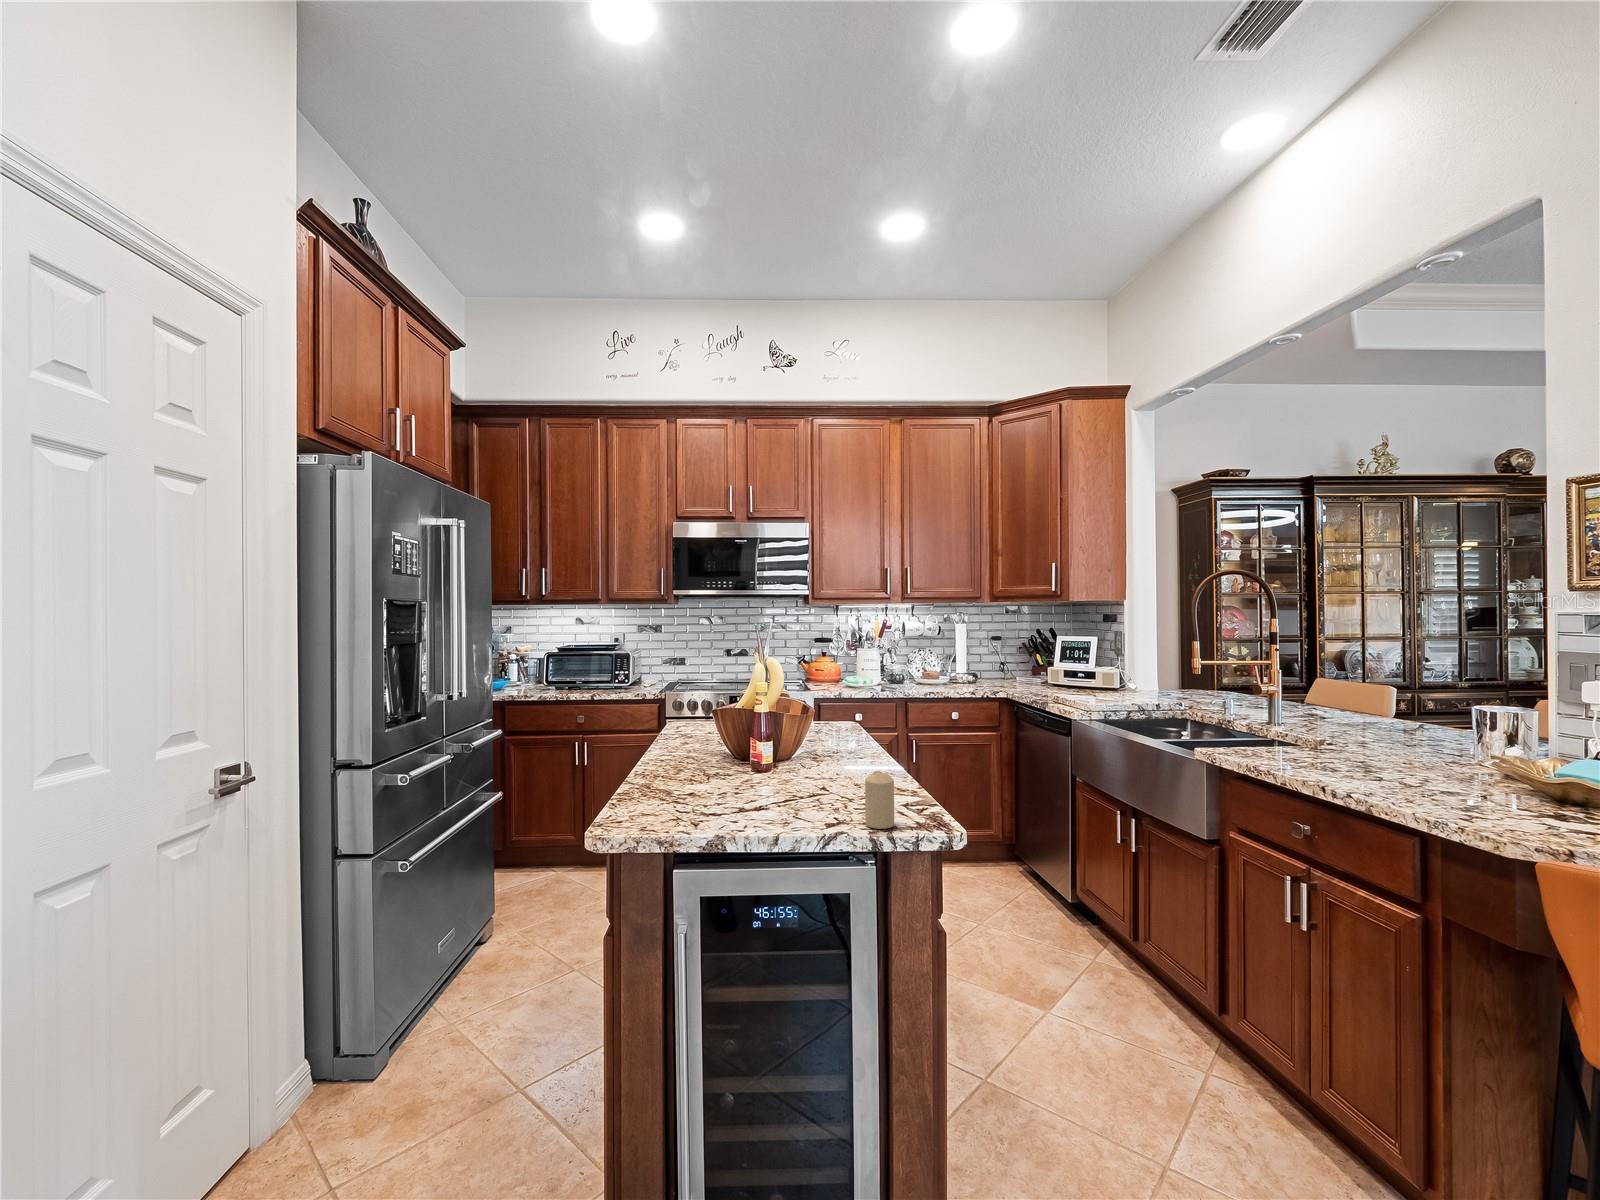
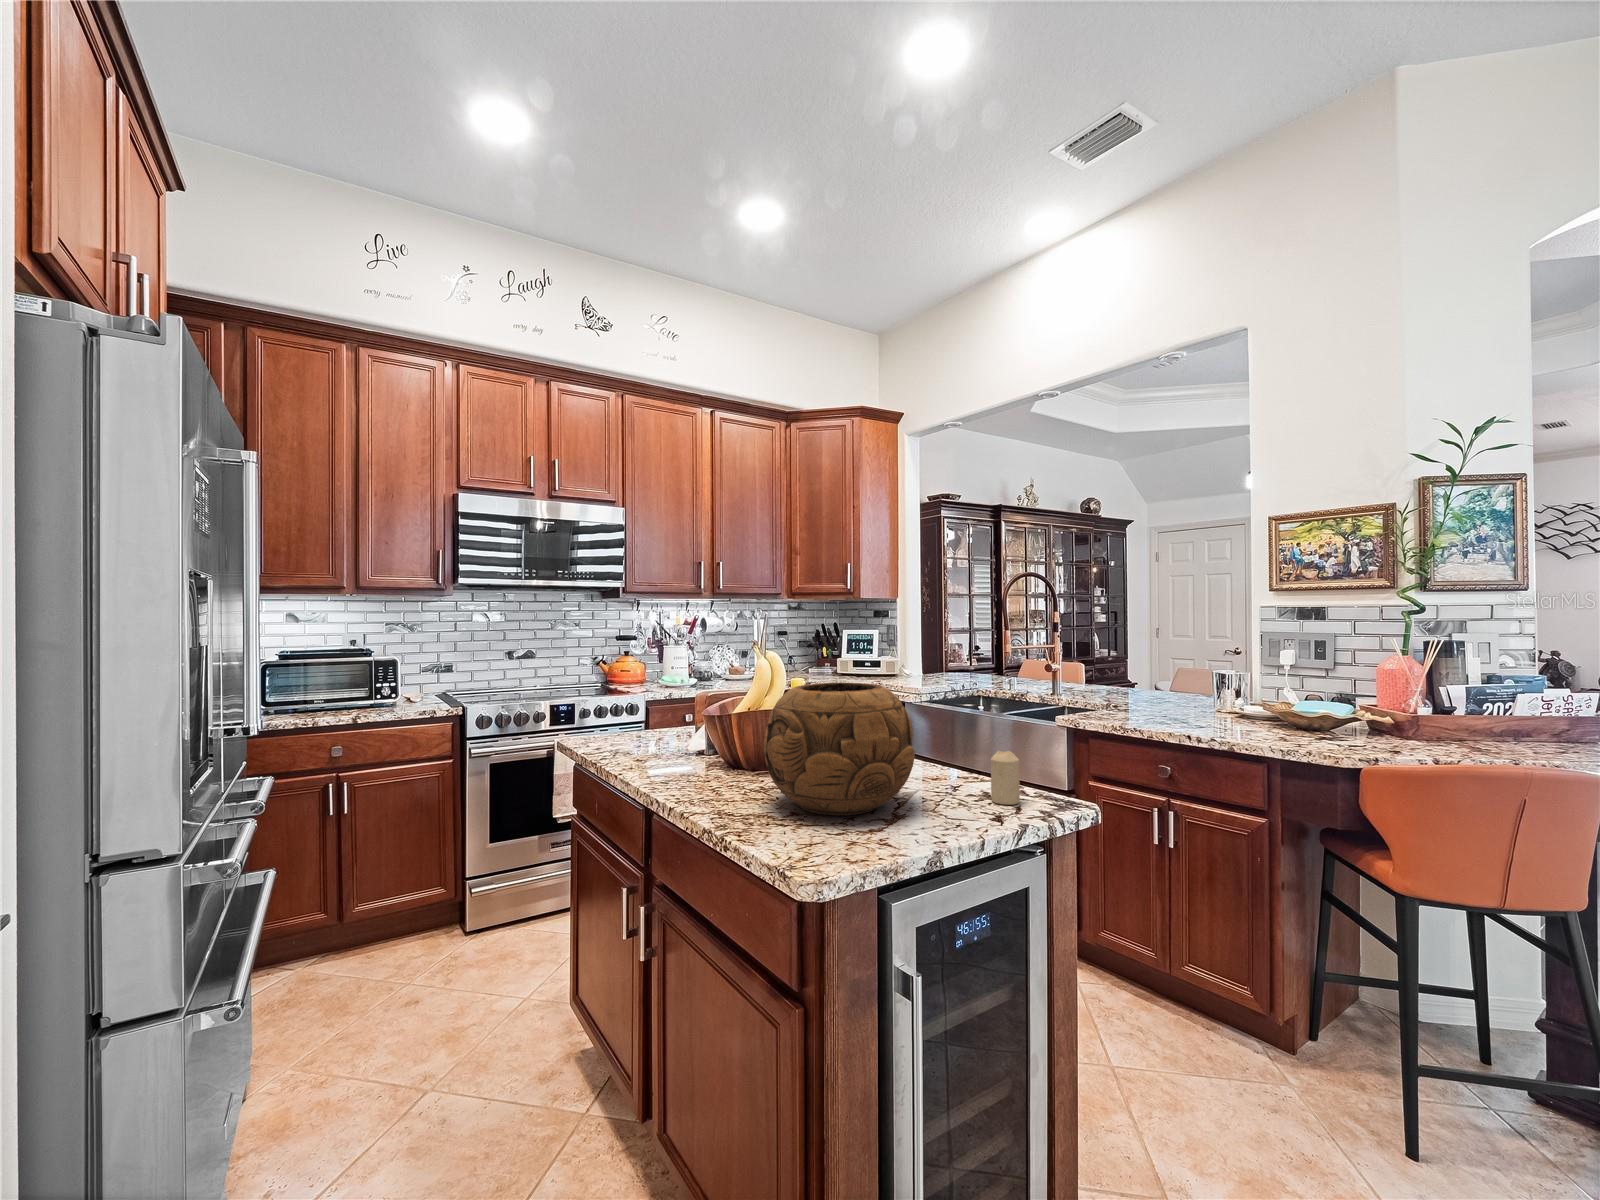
decorative bowl: none [653,690,796,815] -> present [764,683,915,815]

